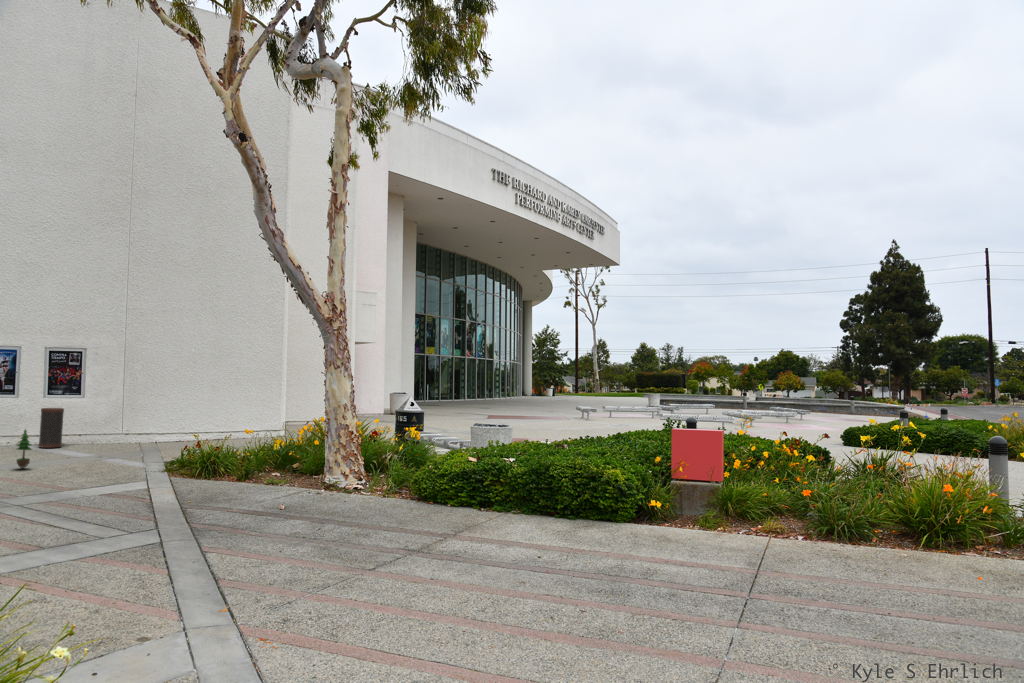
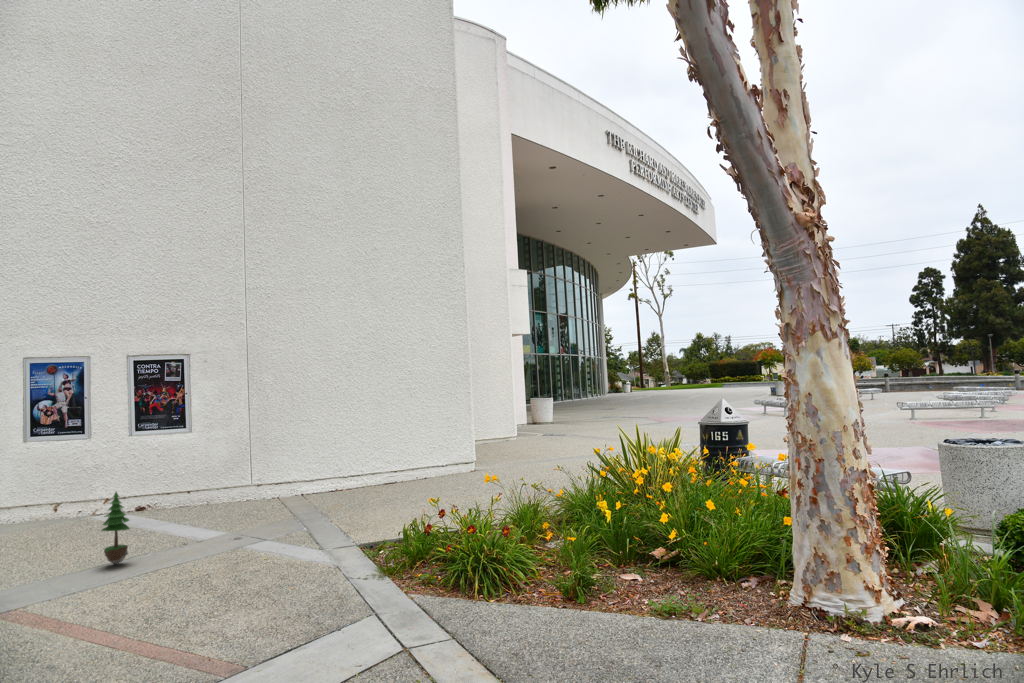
trash can: present [39,408,64,448] -> none [128,450,163,516]

